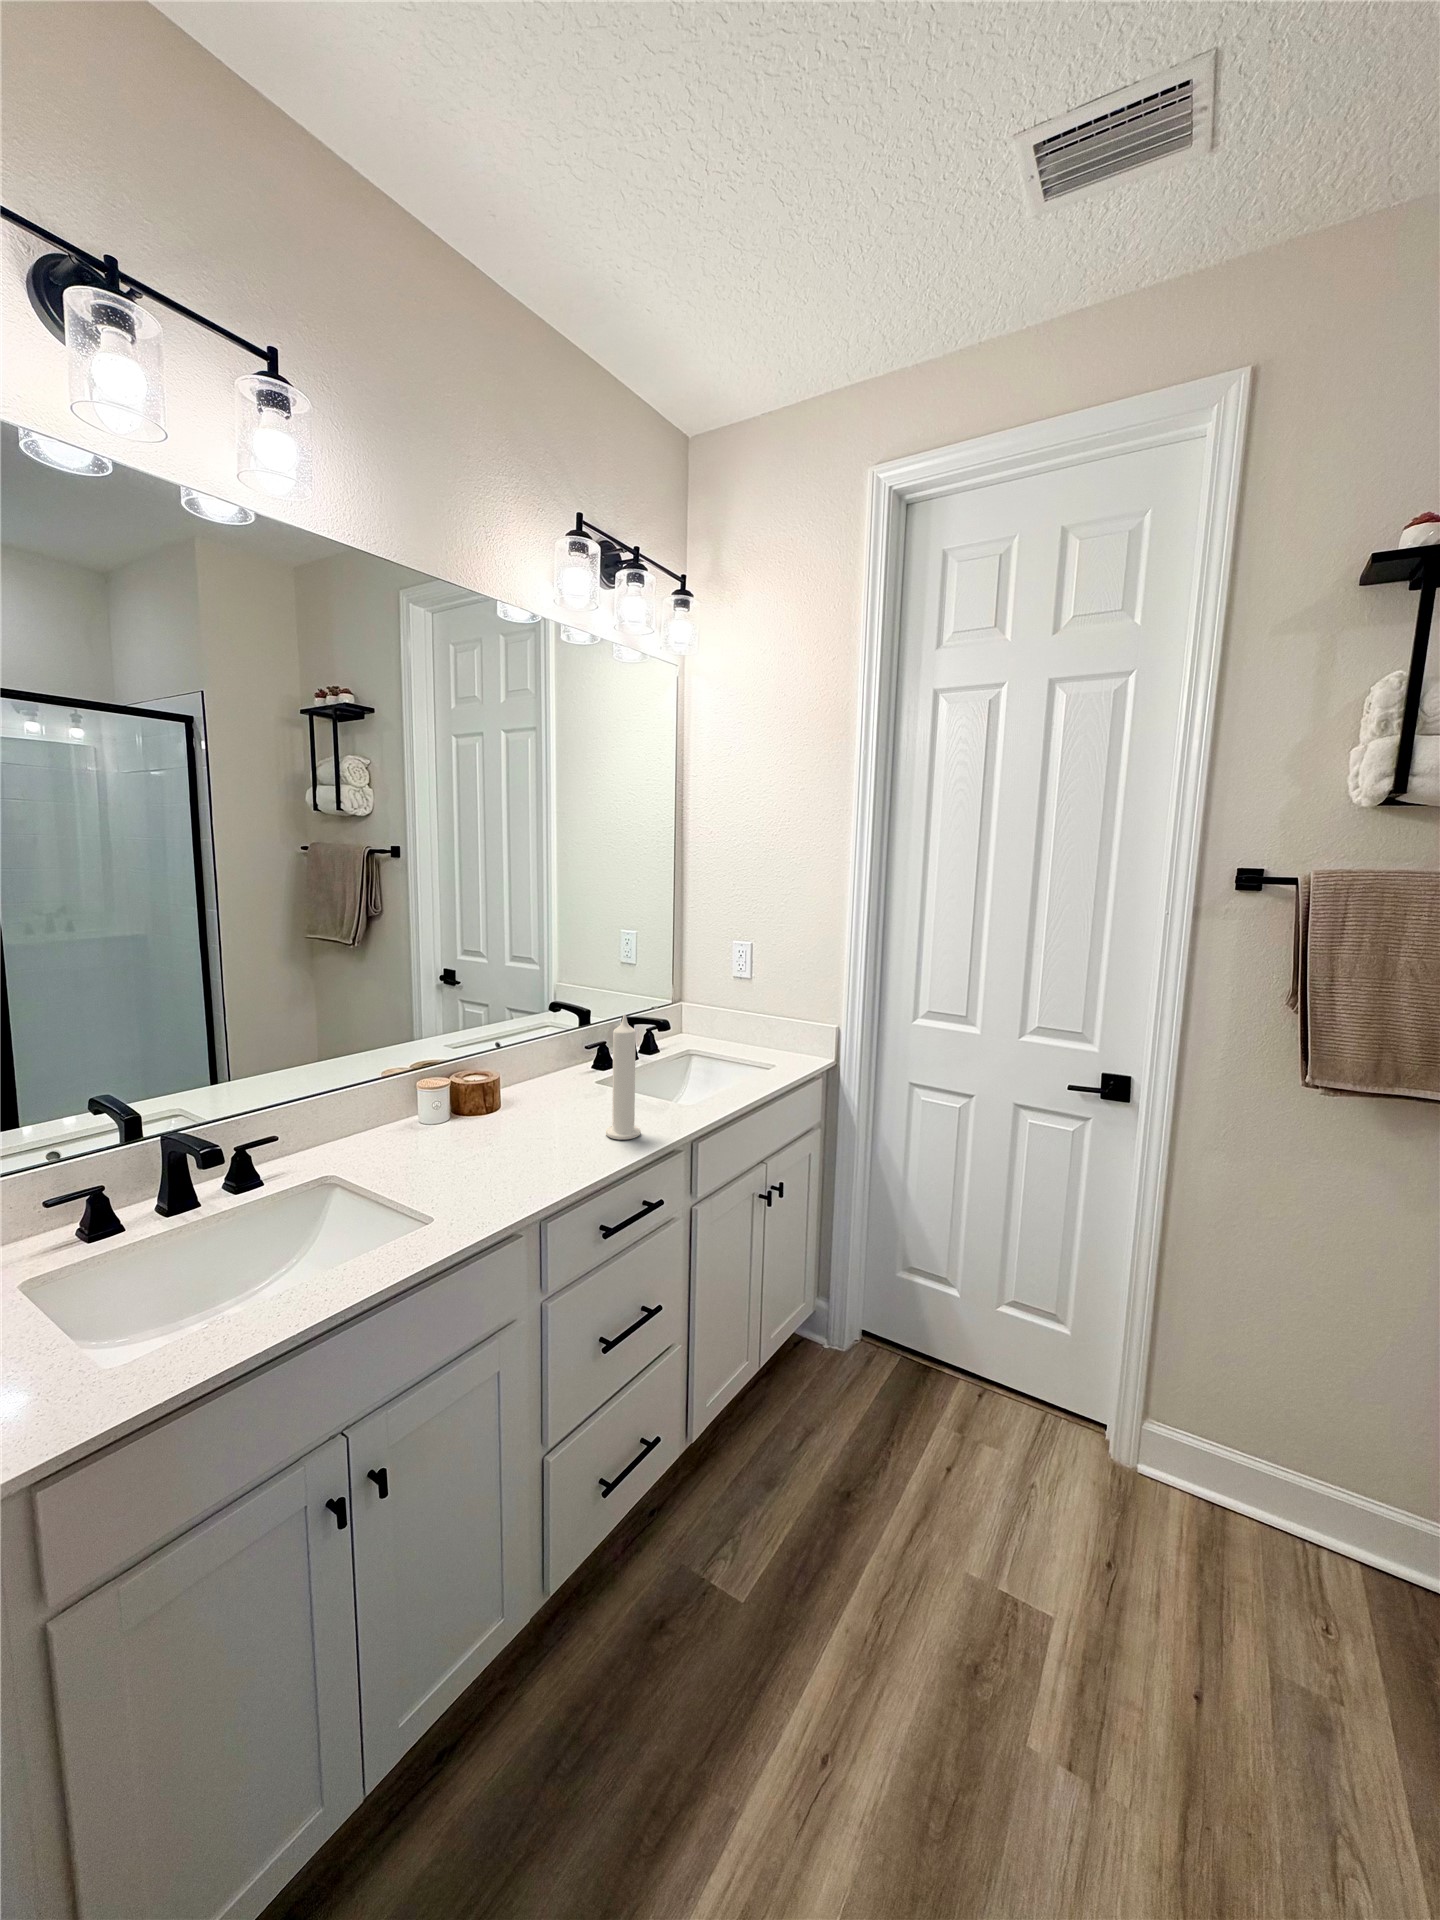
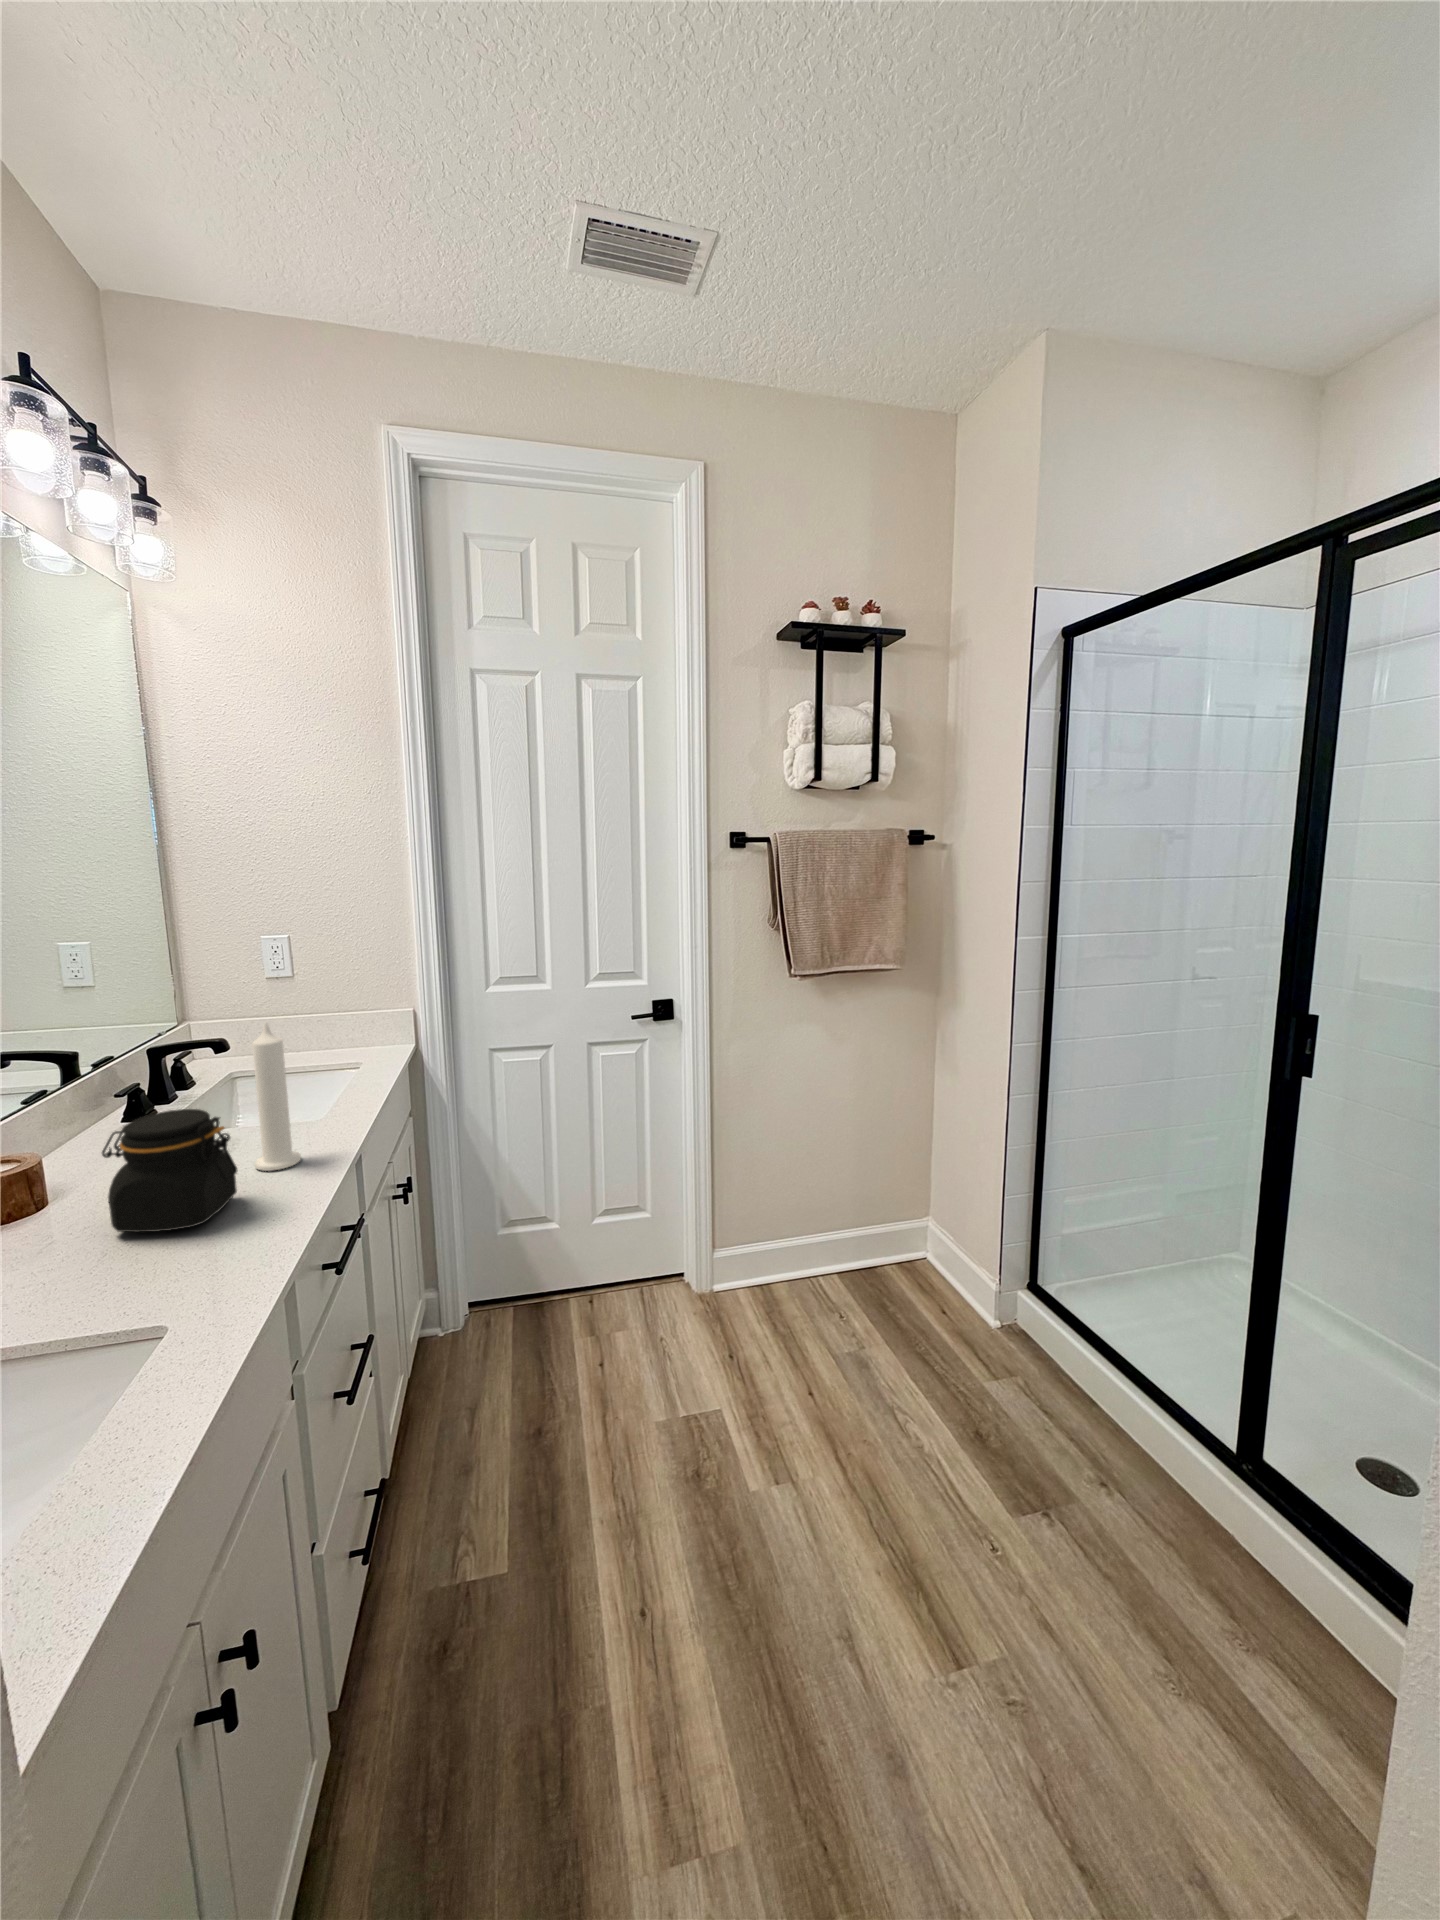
jar: none [485,1068,569,1161] -> present [102,1109,237,1232]

